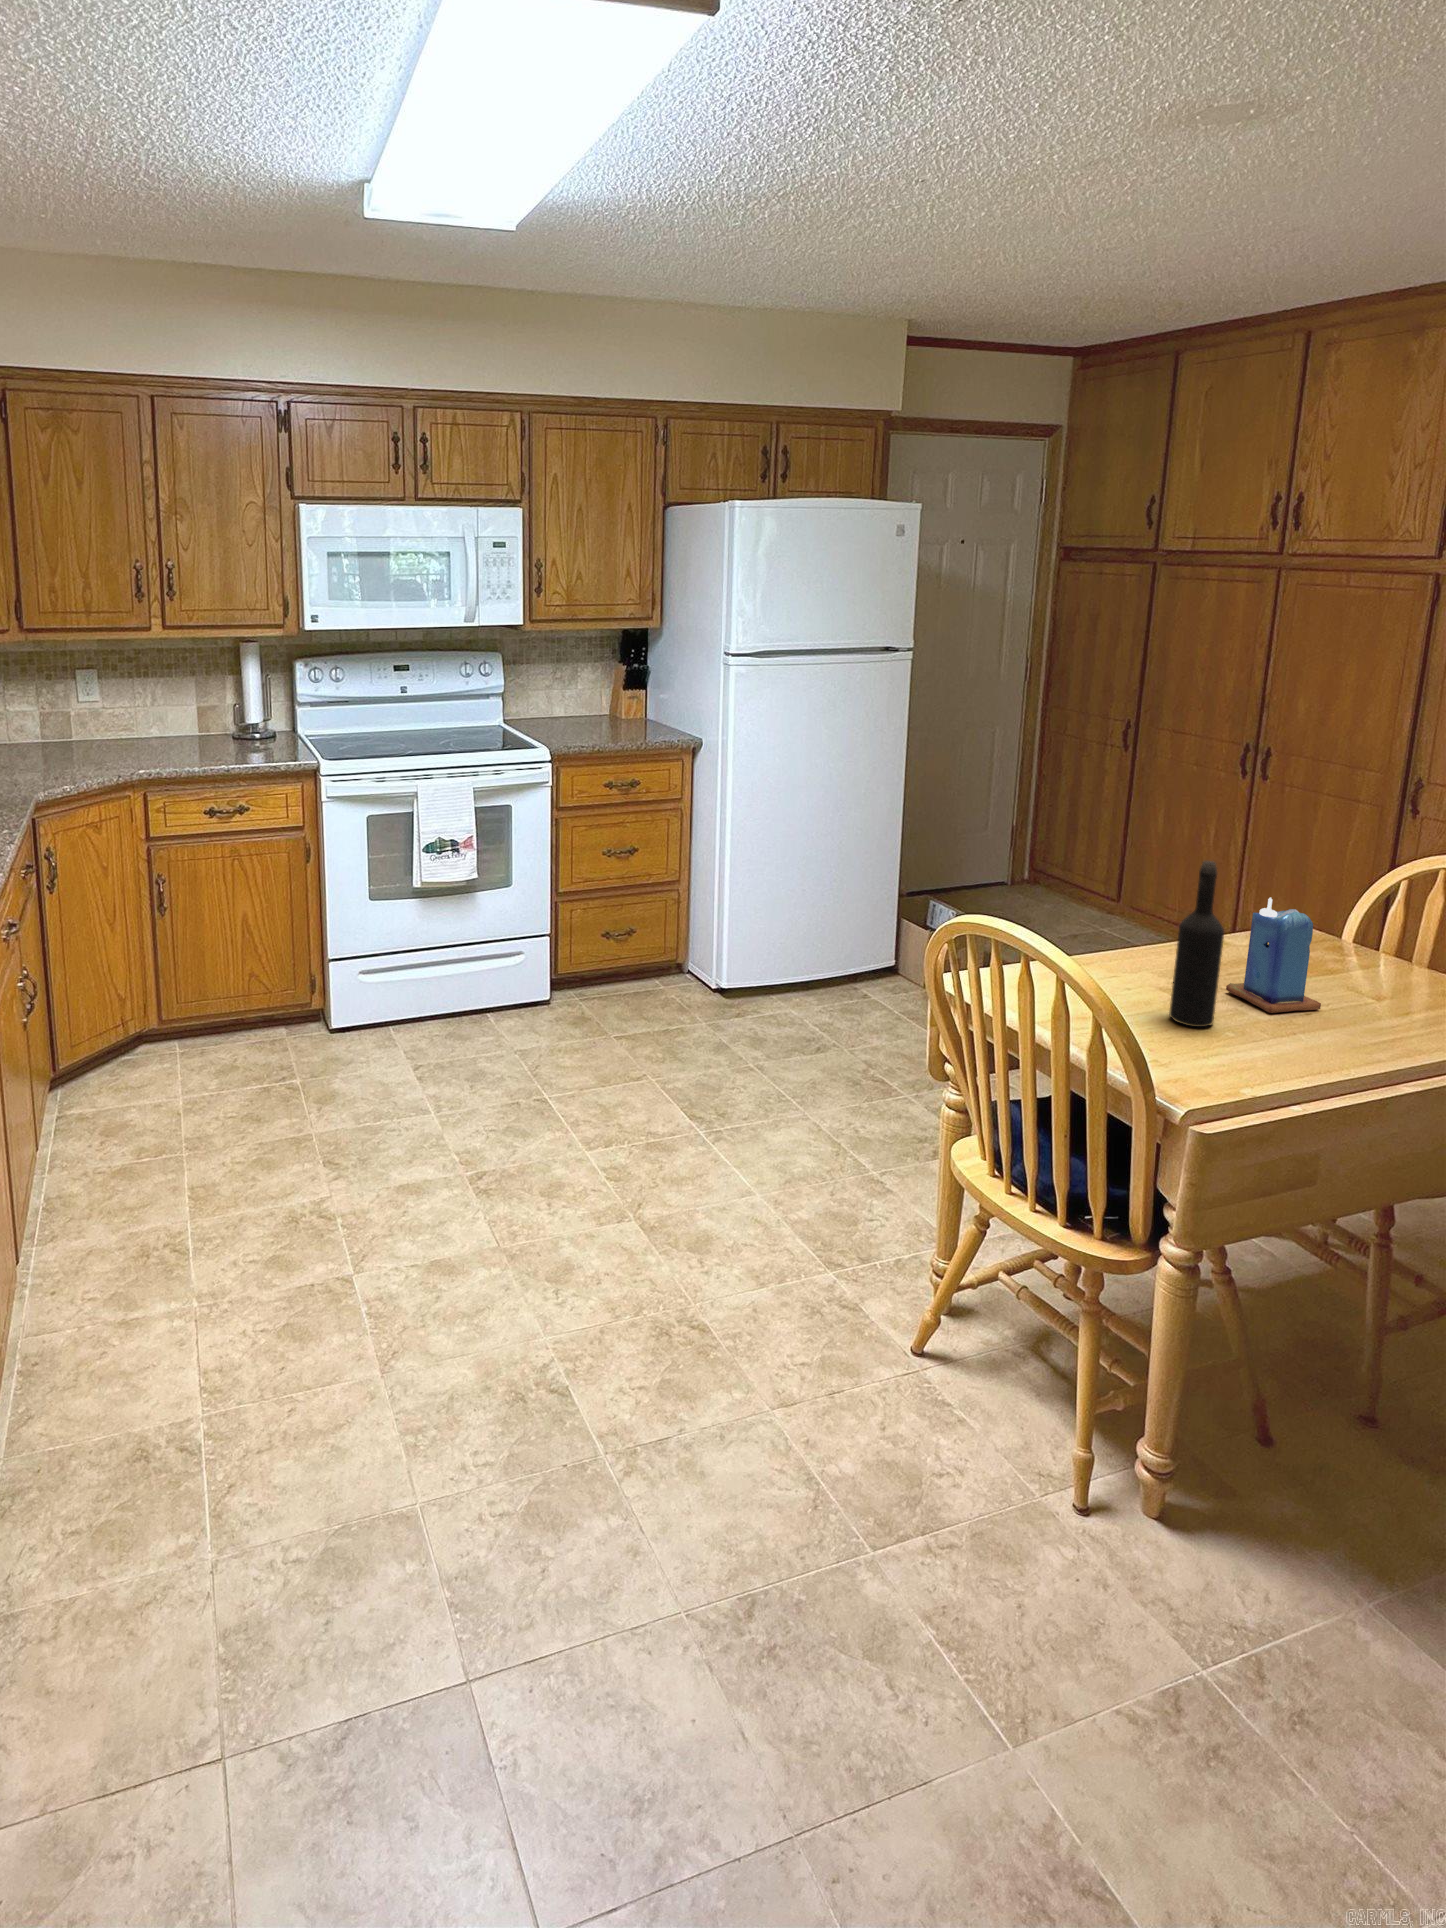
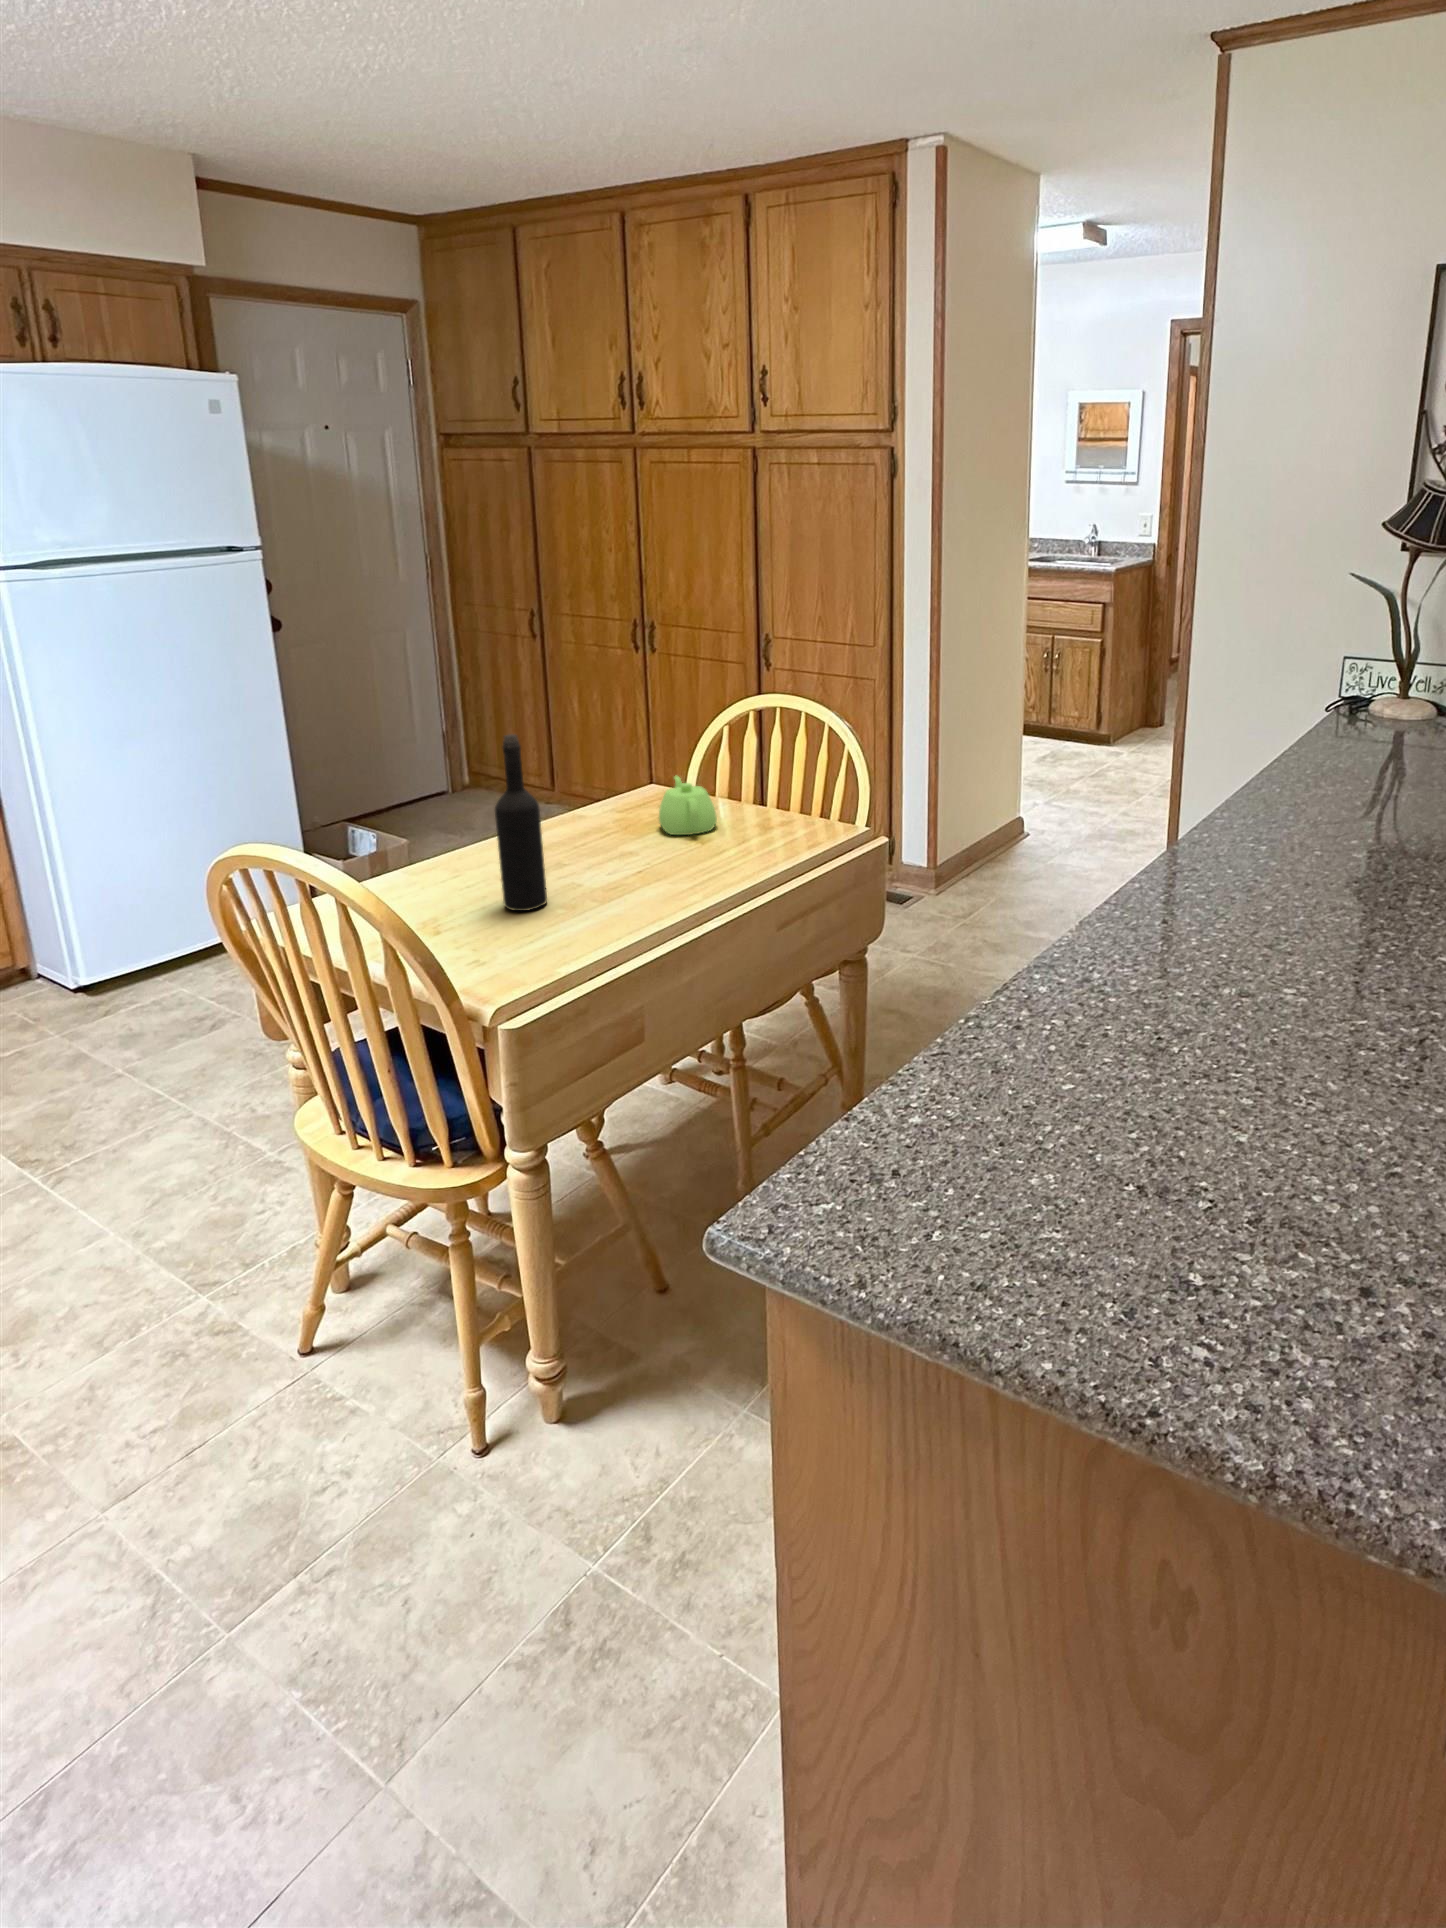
candle: present [1226,897,1321,1013] -> none [569,762,652,877]
teapot: none [1319,925,1392,991] -> present [659,776,717,835]

